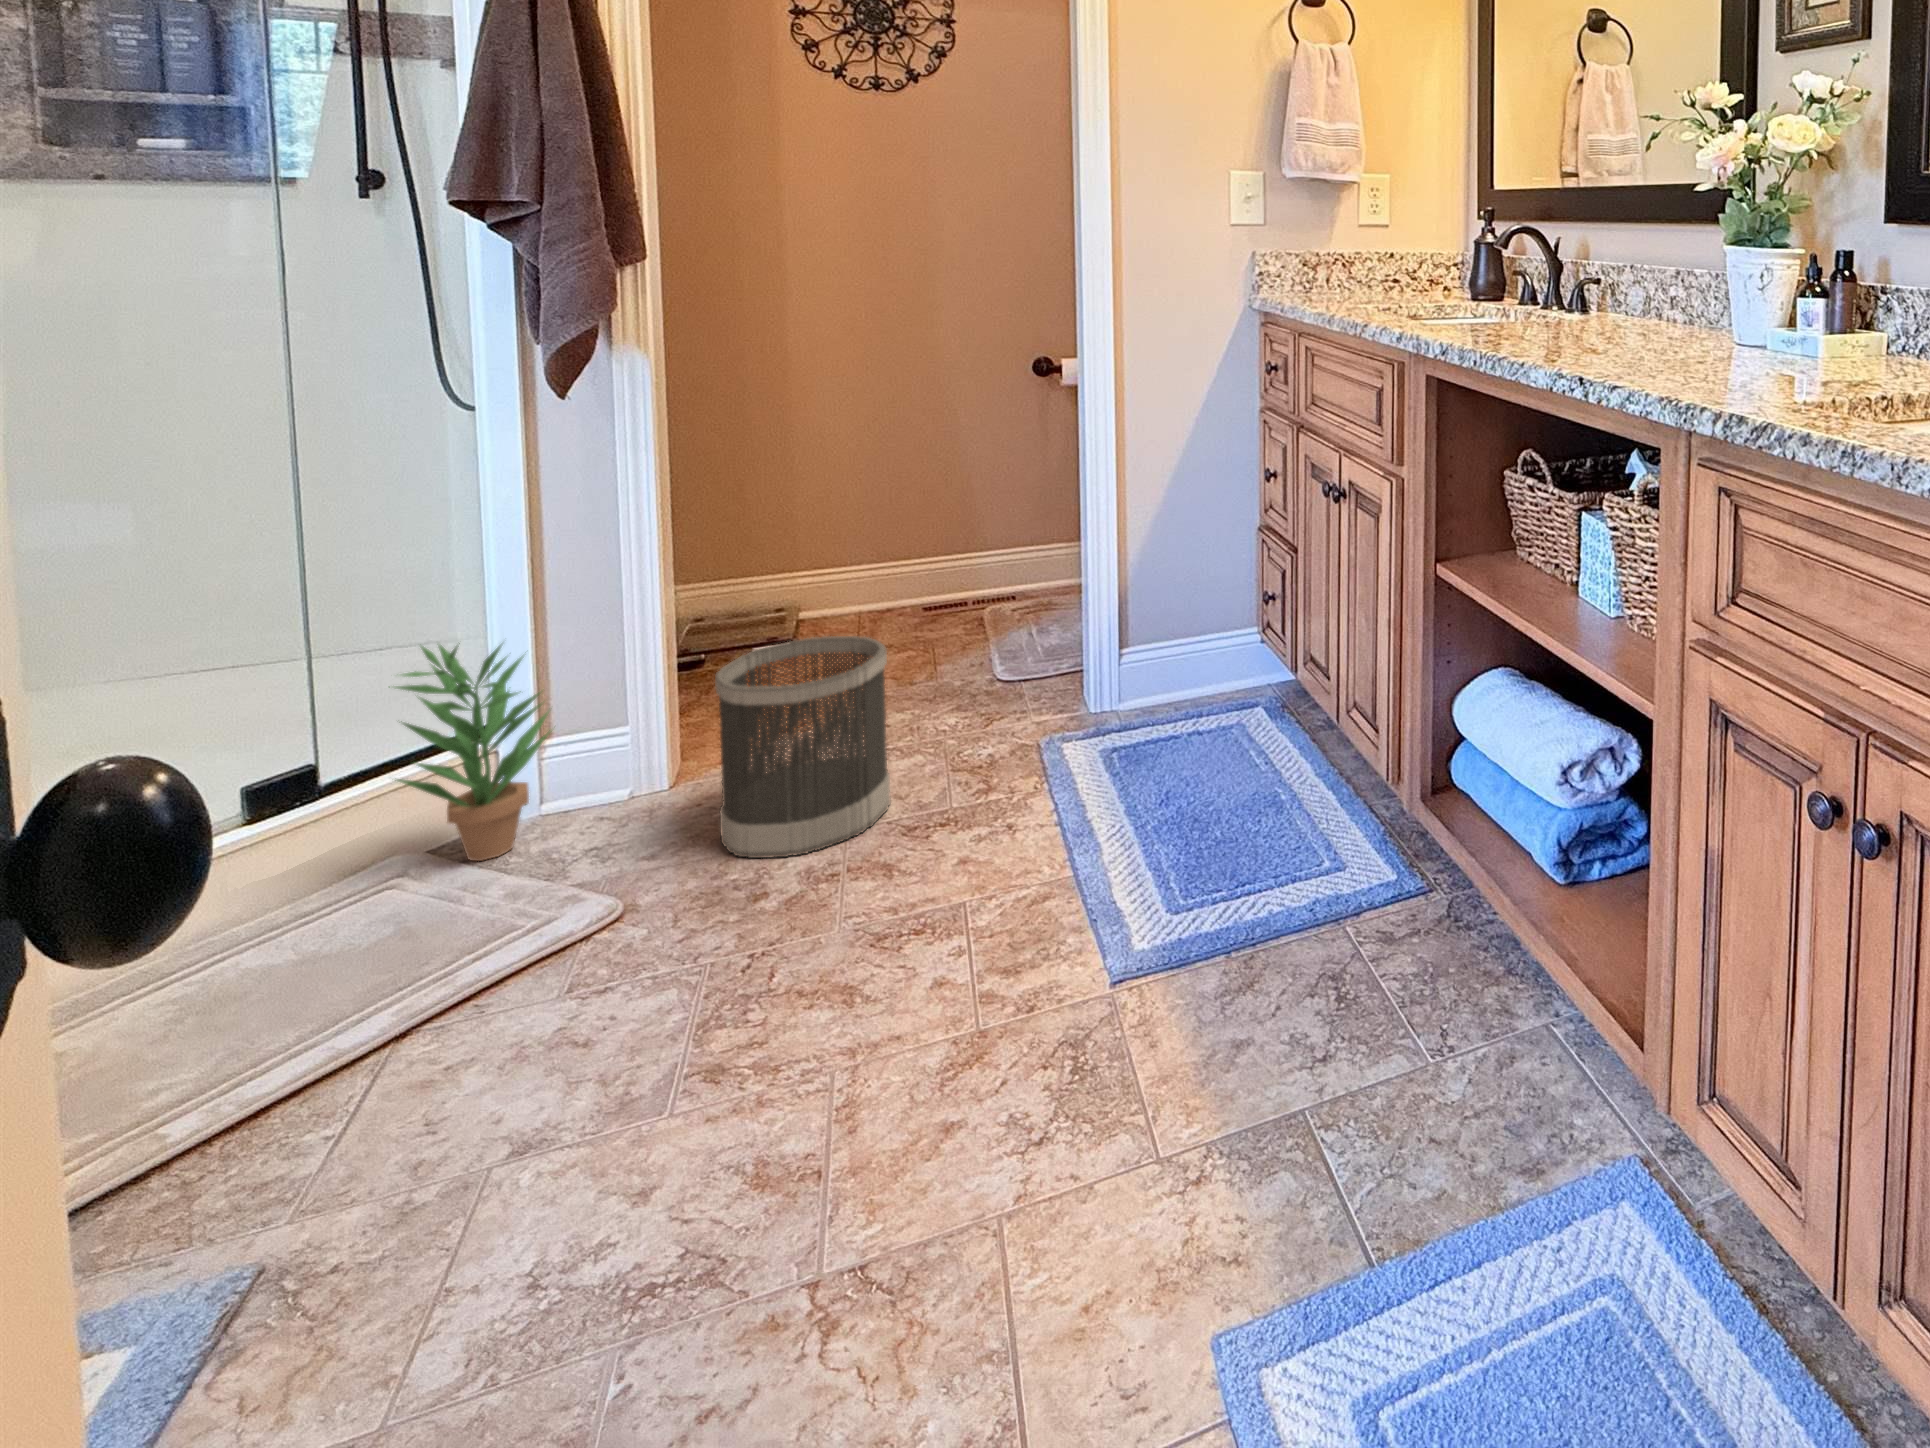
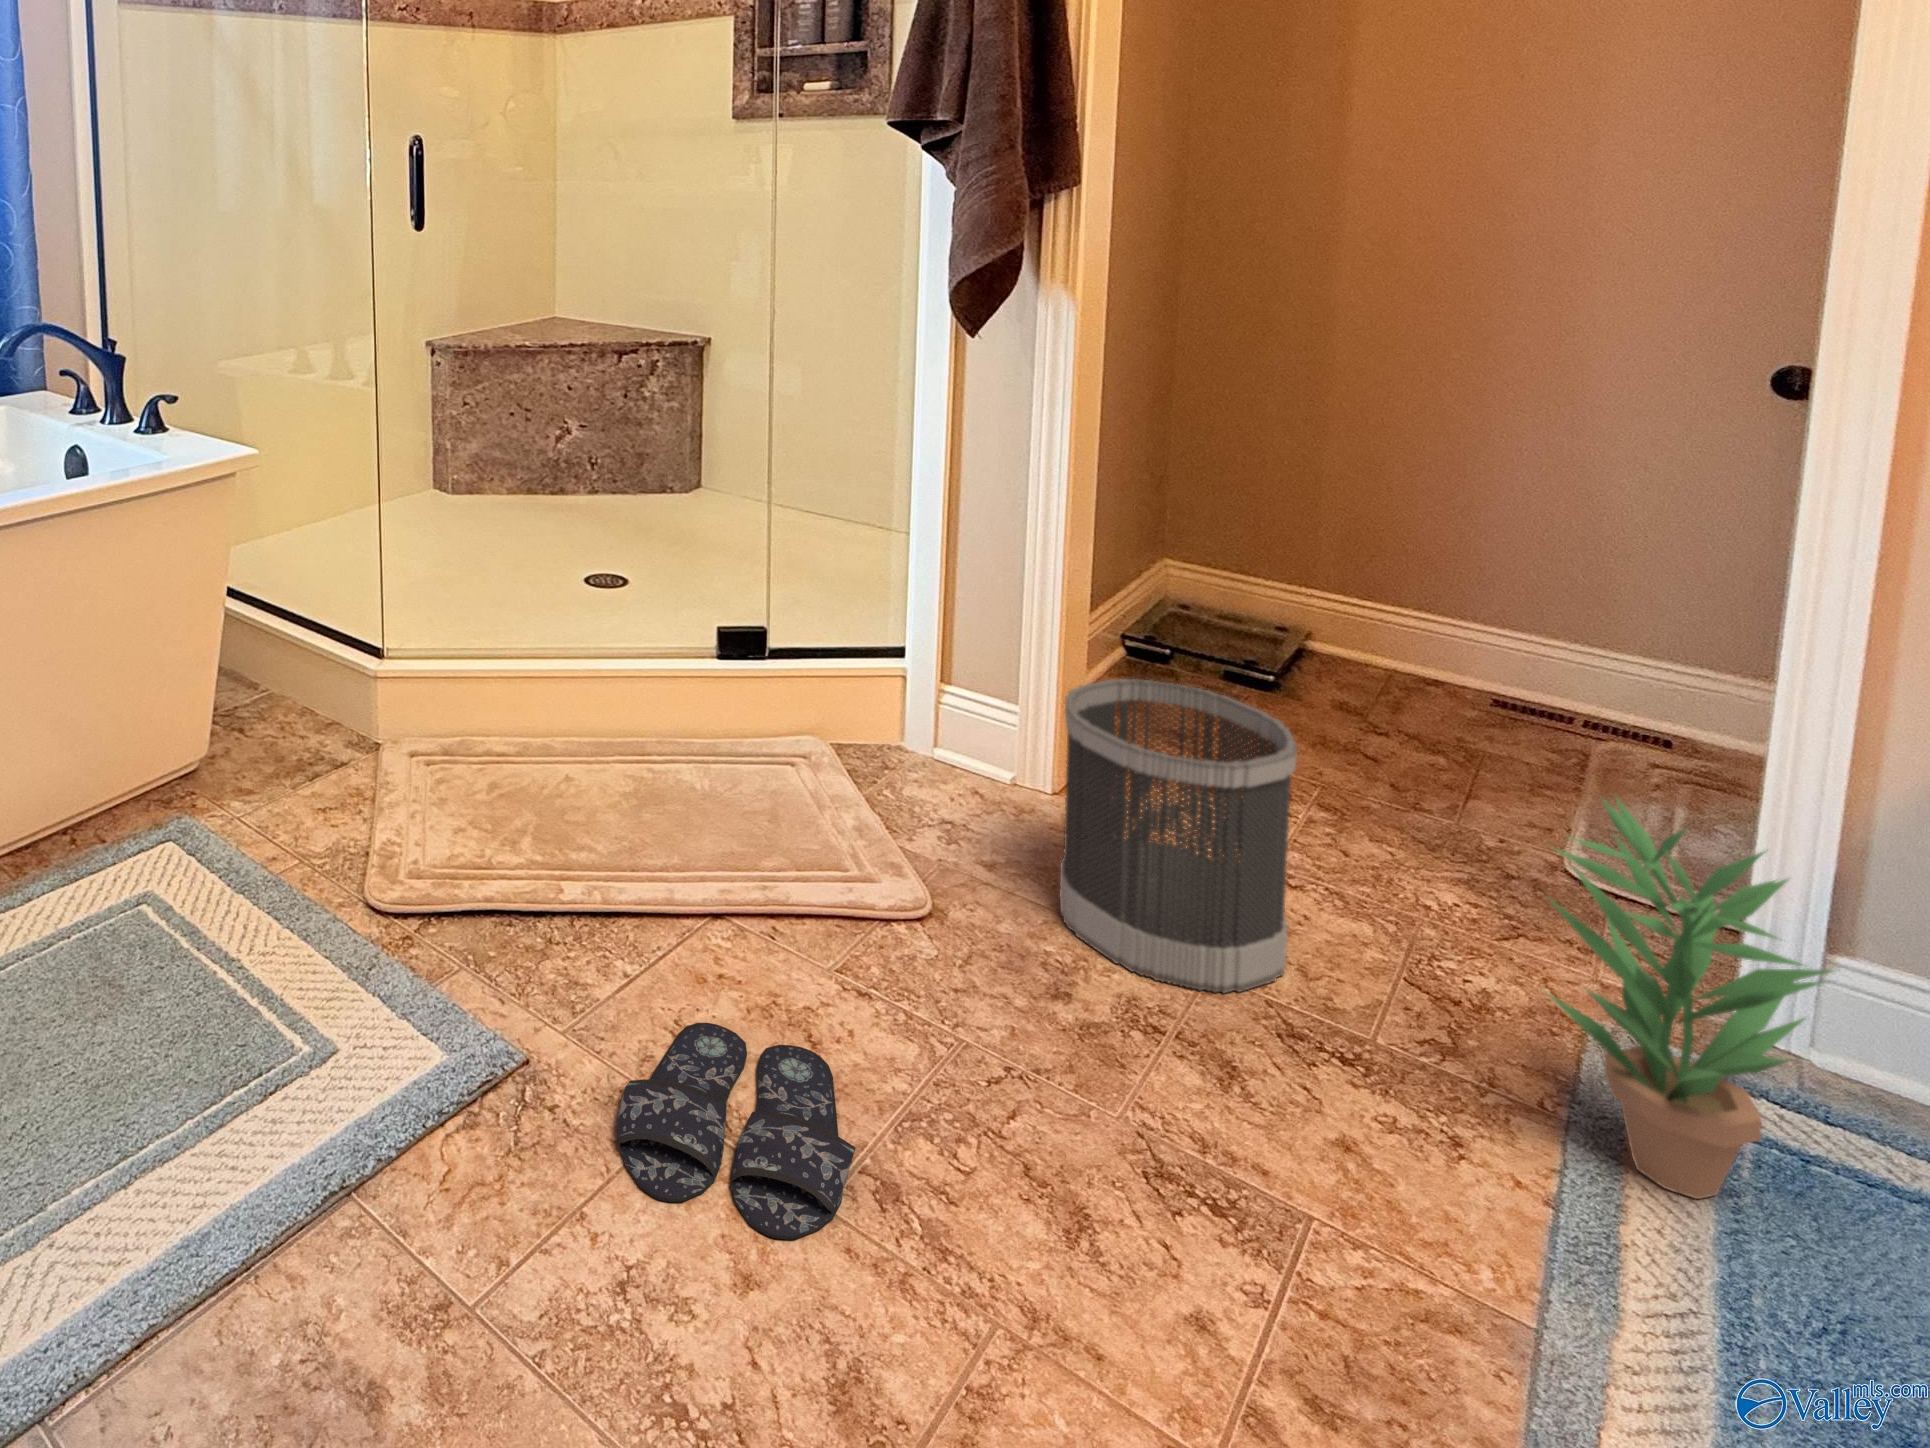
potted plant: present [389,643,552,861] -> present [1546,799,1832,1199]
slippers: none [411,1046,683,1239] -> present [618,1023,855,1240]

